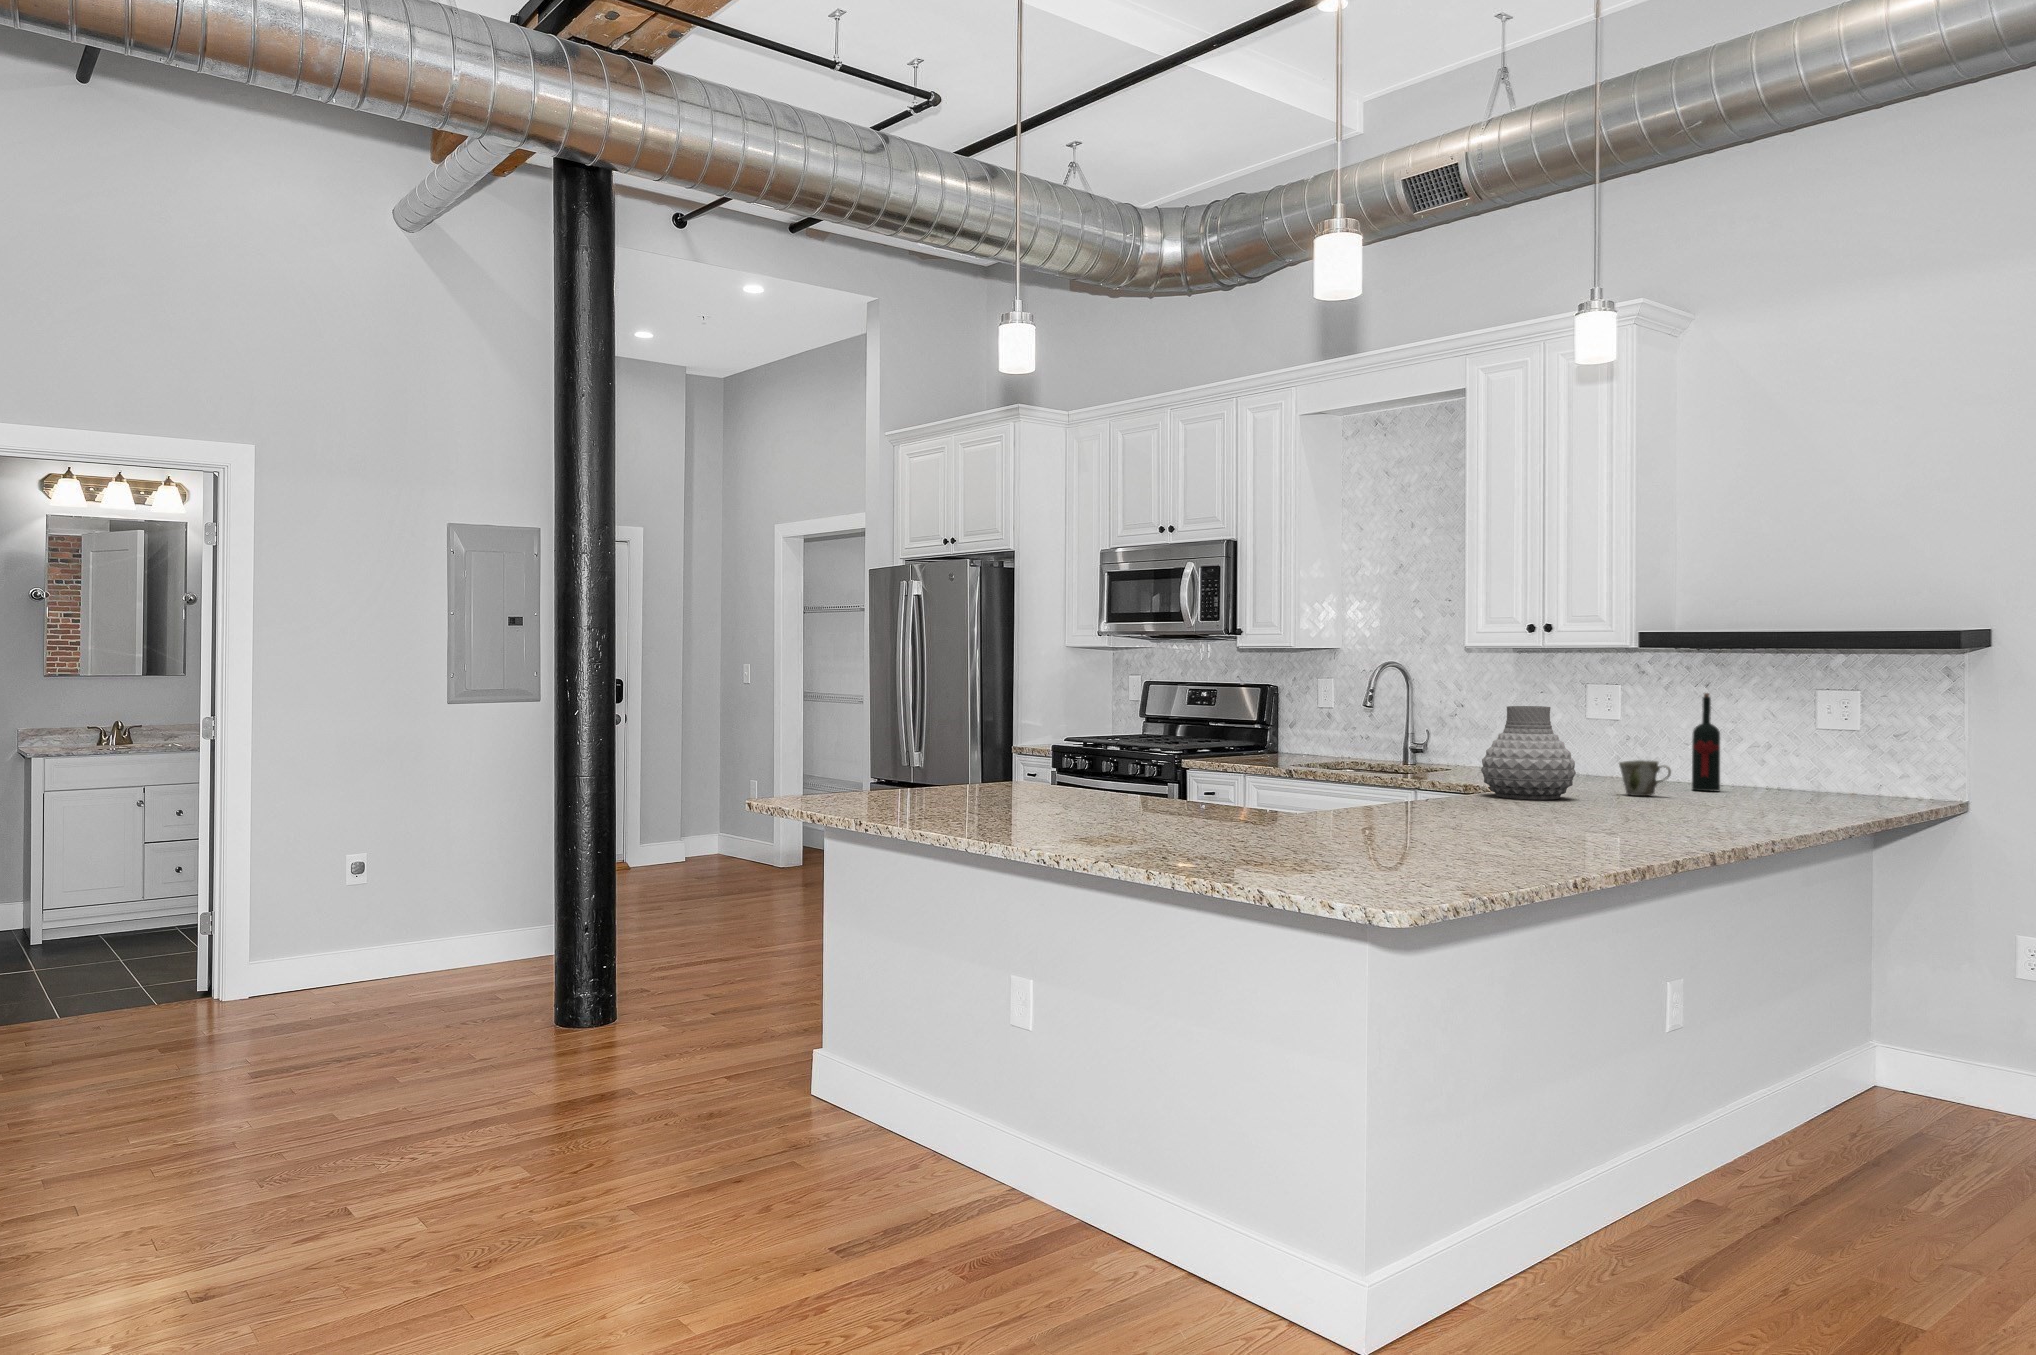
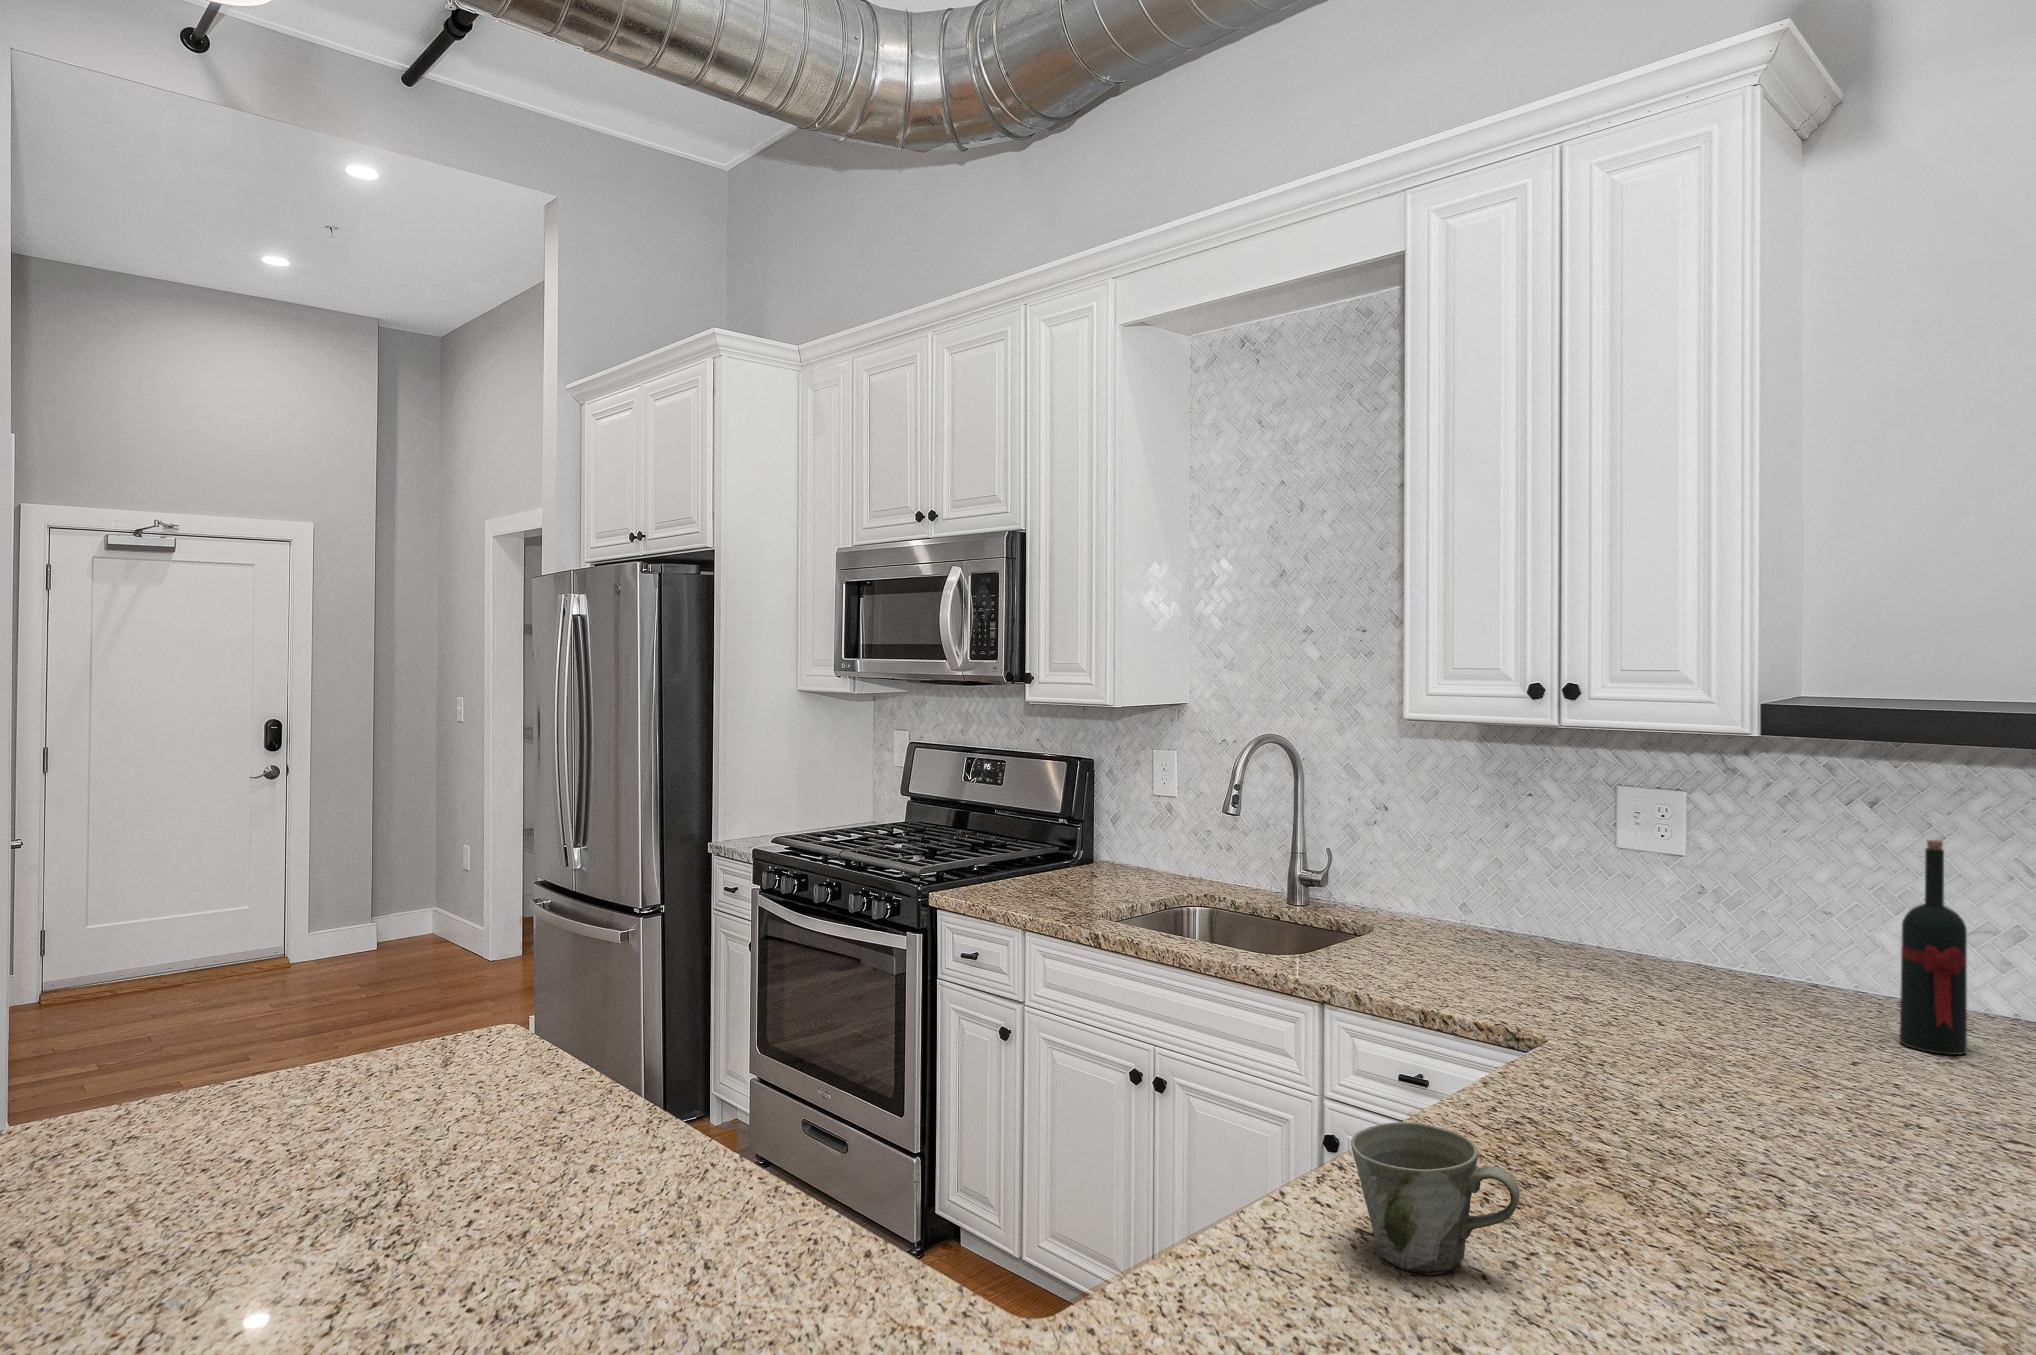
vase: present [1481,706,1576,800] -> none [1523,918,1790,1200]
mug: present [1619,760,1671,796] -> present [1351,1122,1520,1275]

